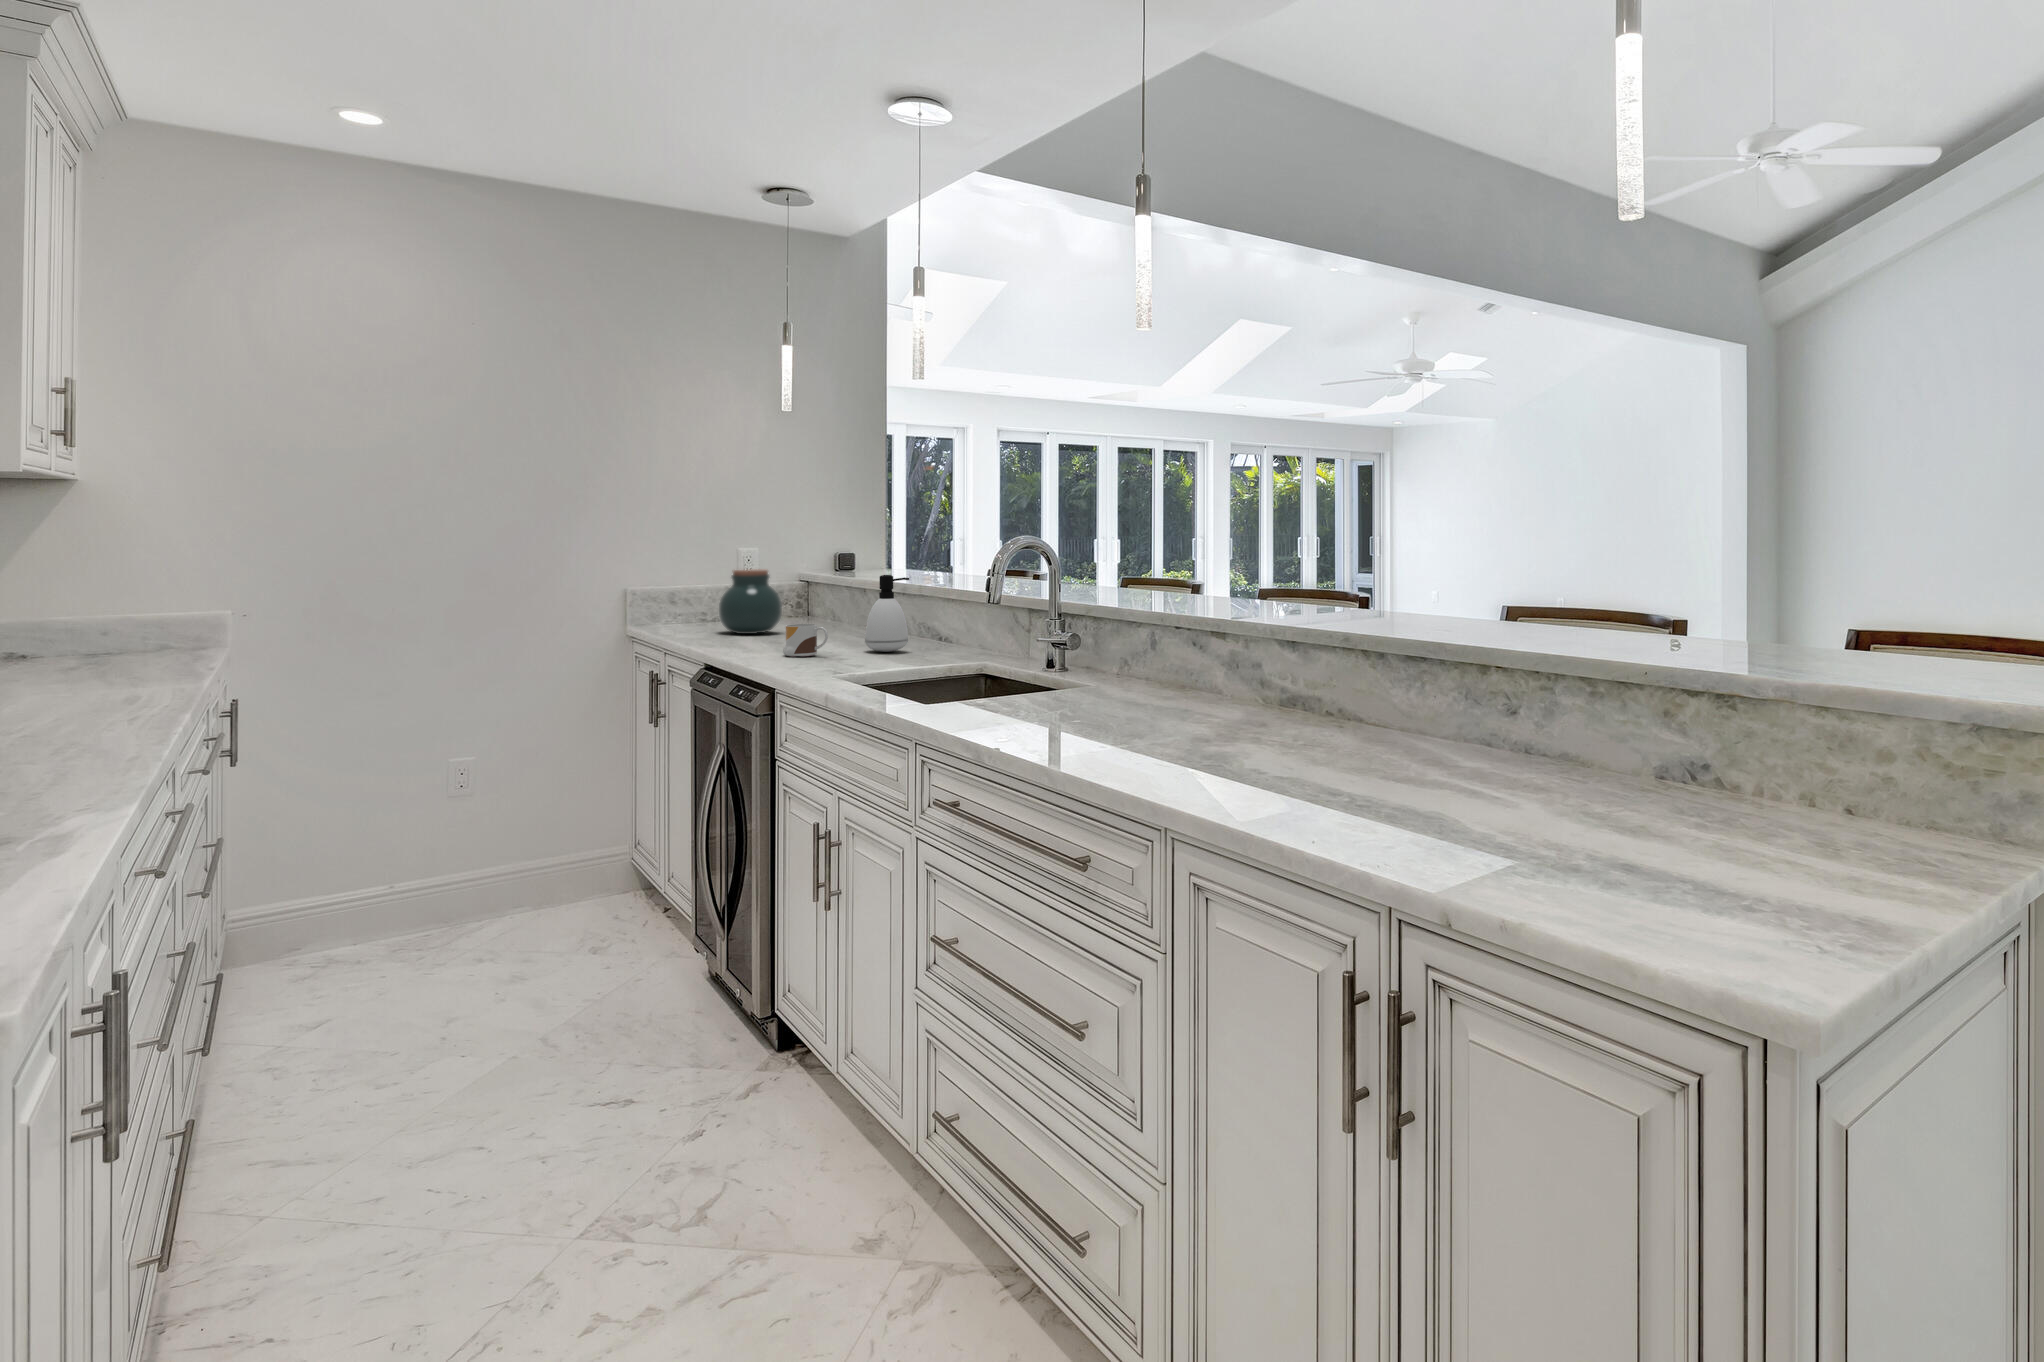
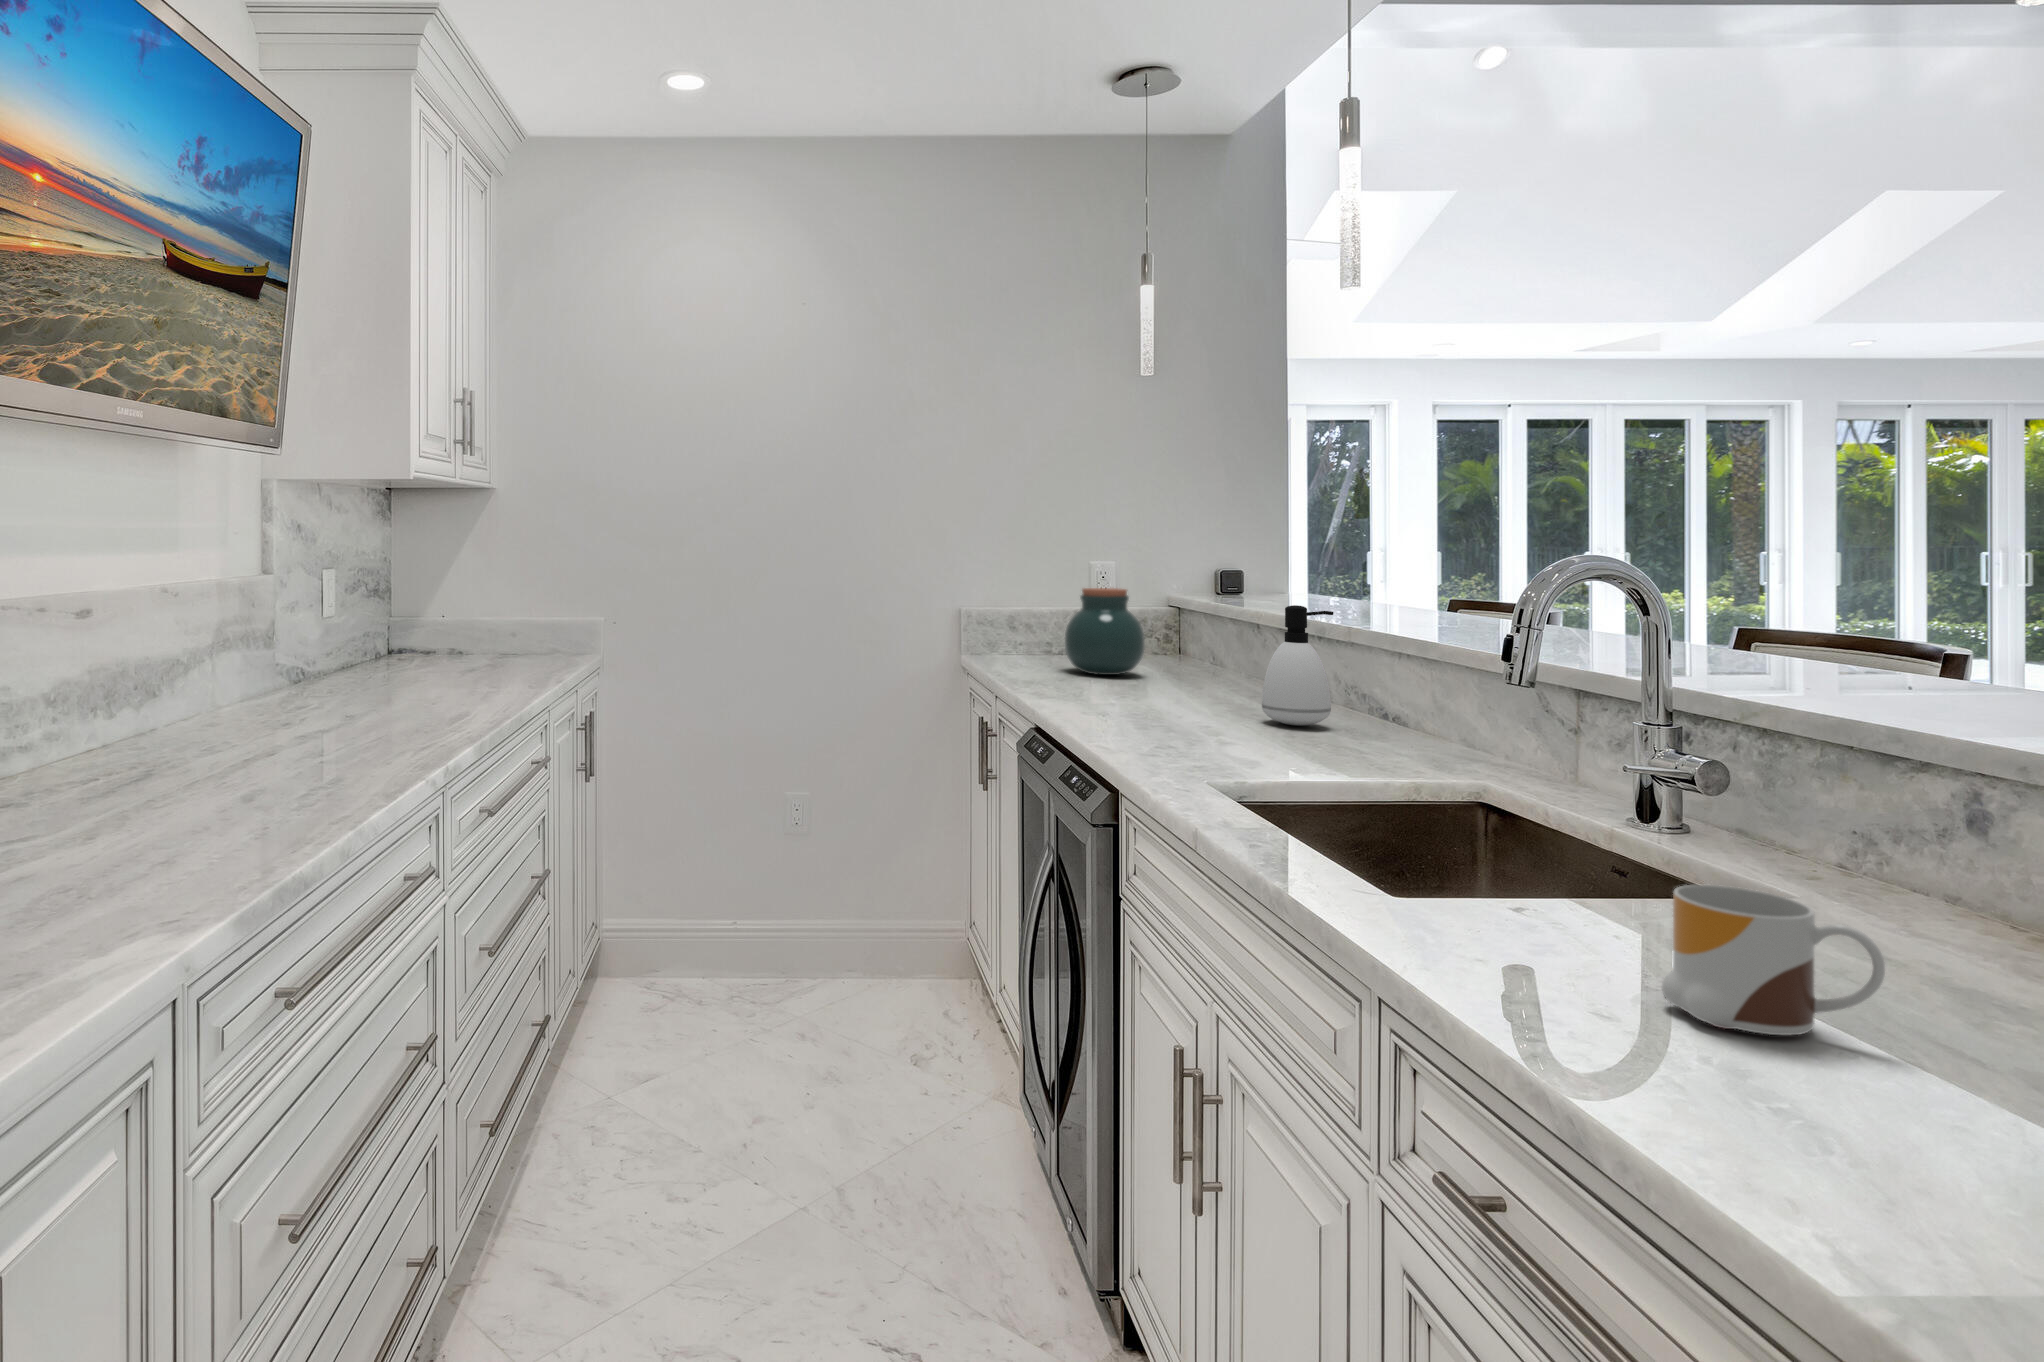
mug: present [783,624,828,657] -> present [1662,885,1885,1035]

